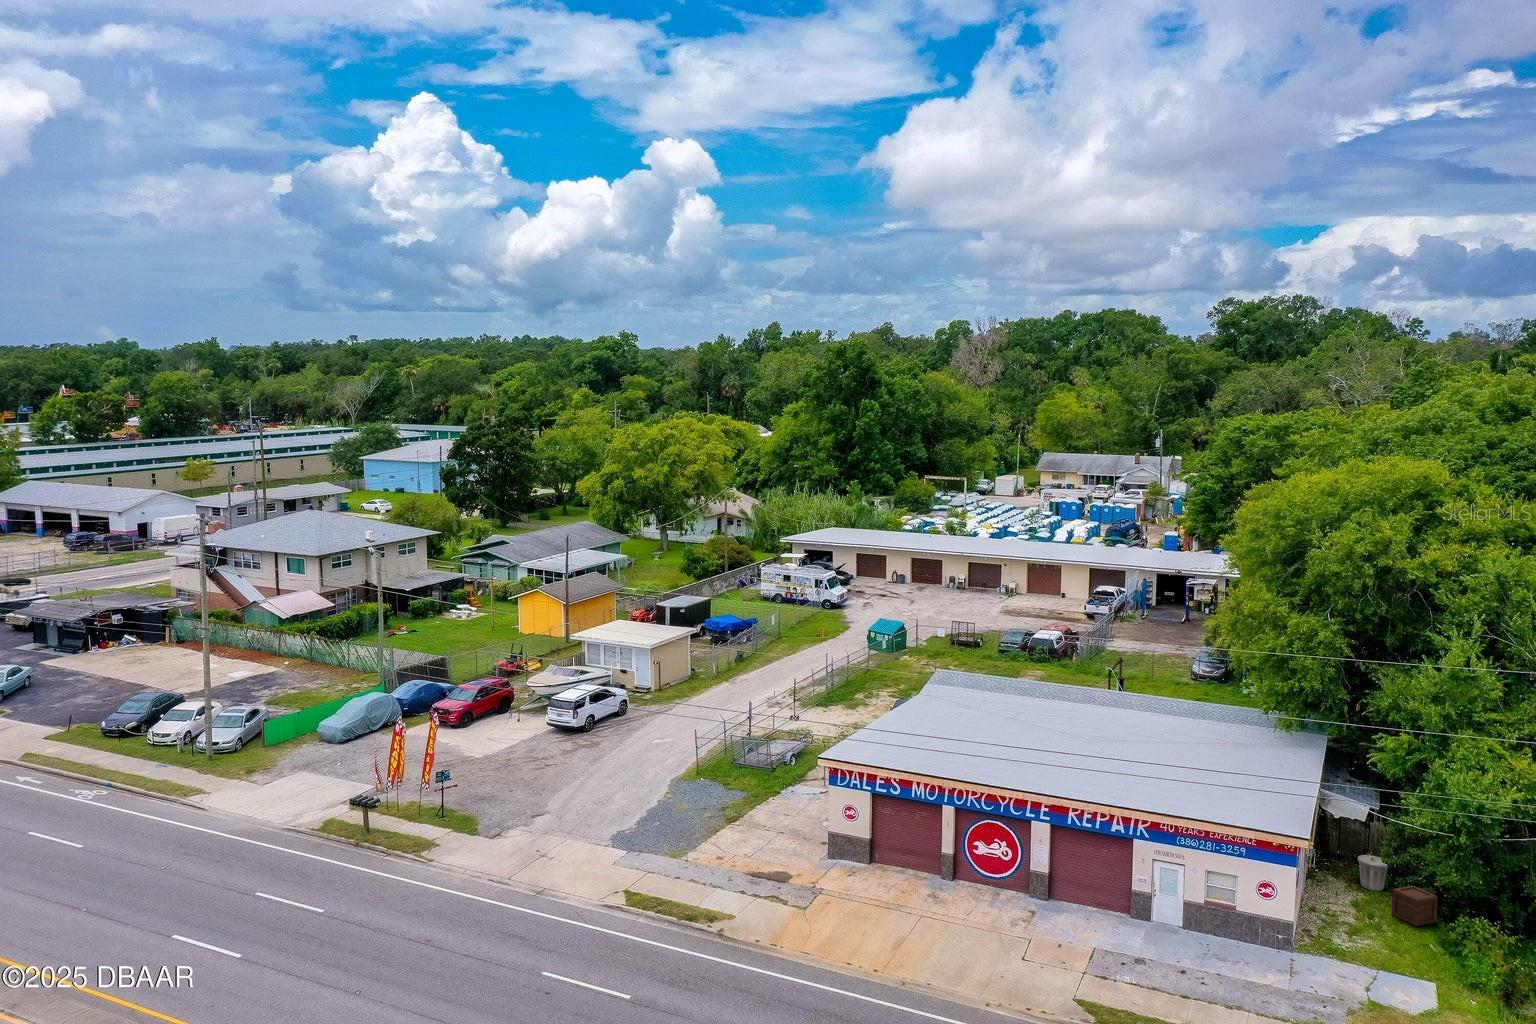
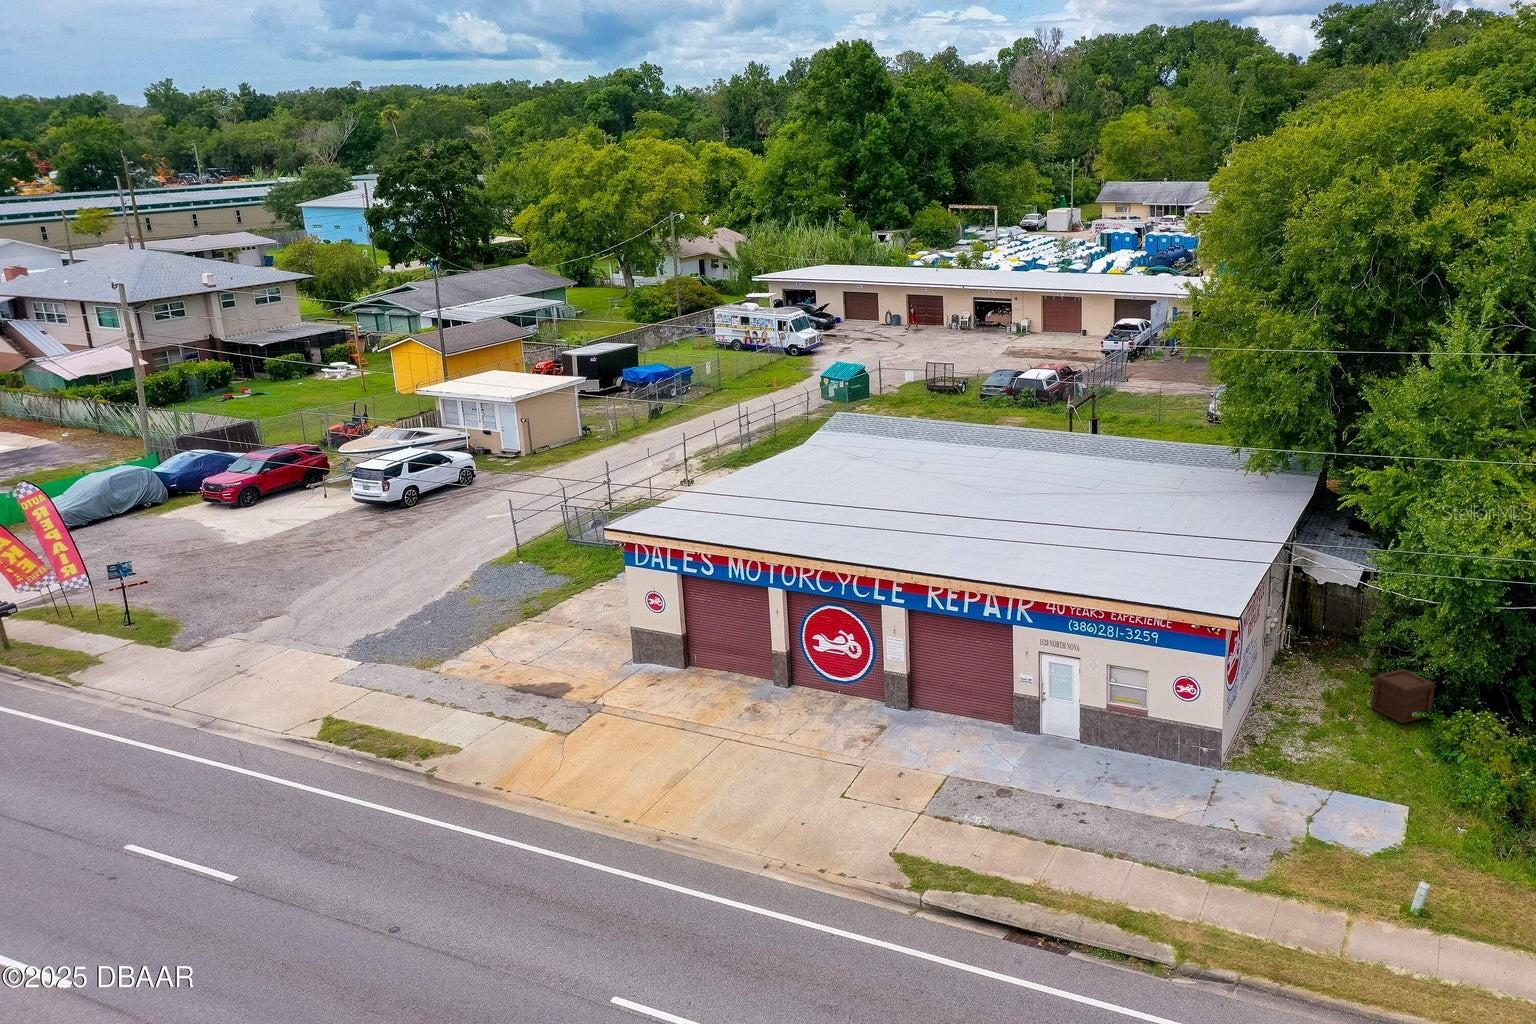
trash can: present [1358,855,1388,891] -> none [1337,628,1378,674]

